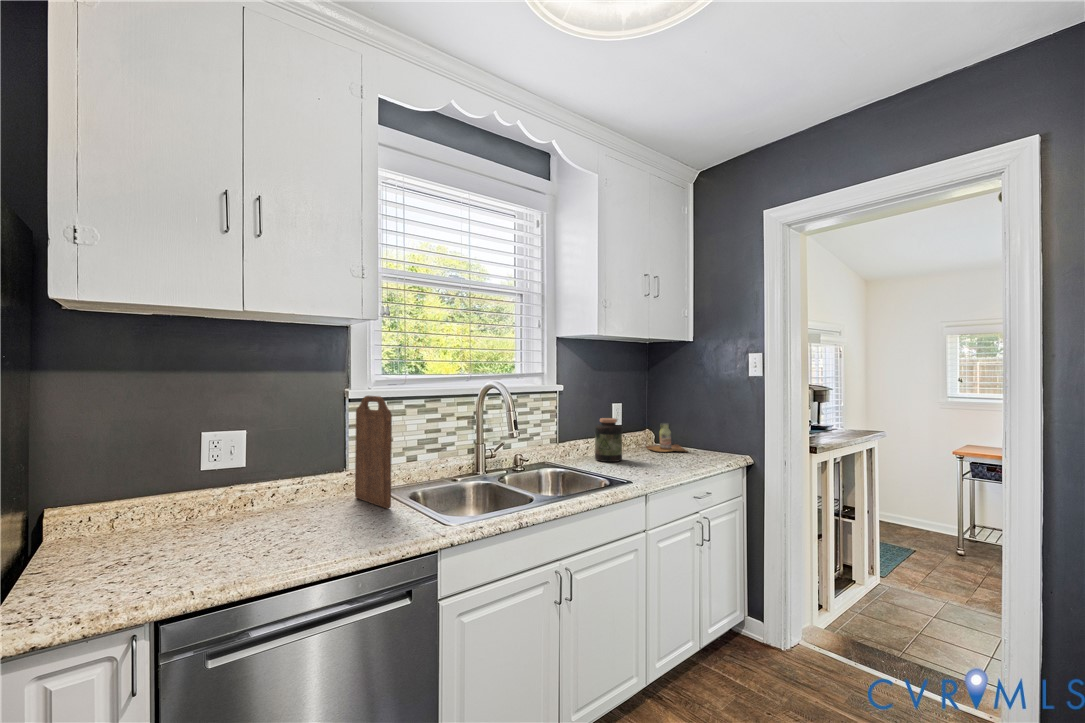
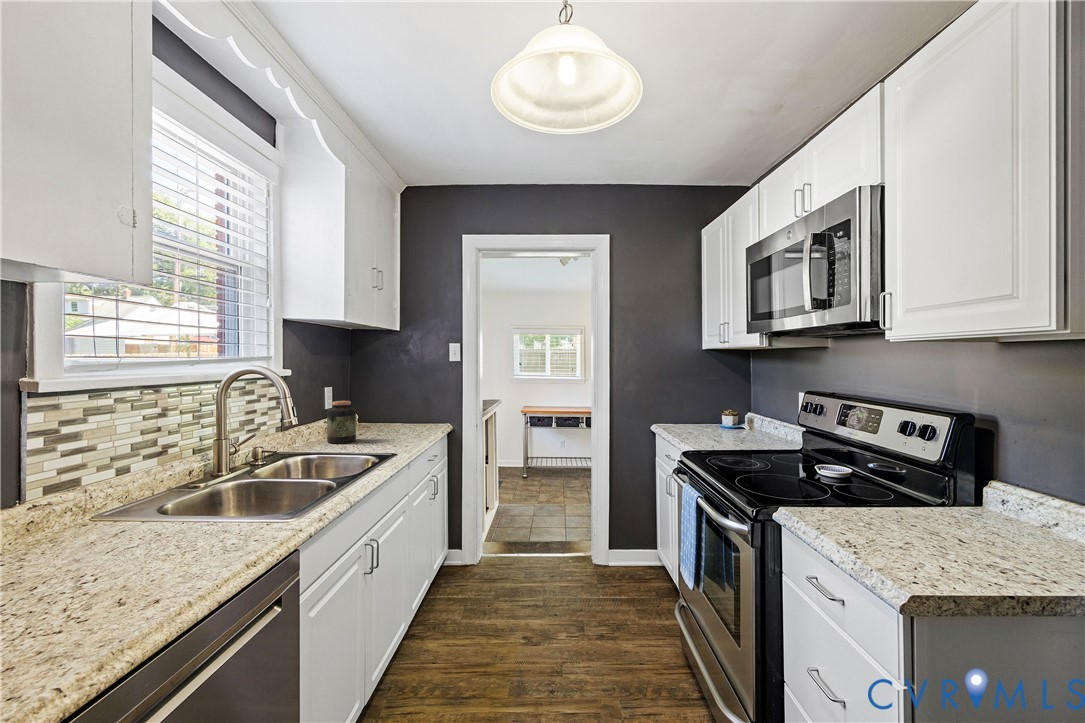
cutting board: present [355,396,392,509] -> none [60,386,159,536]
bottle: present [646,423,687,452] -> none [358,403,401,429]

